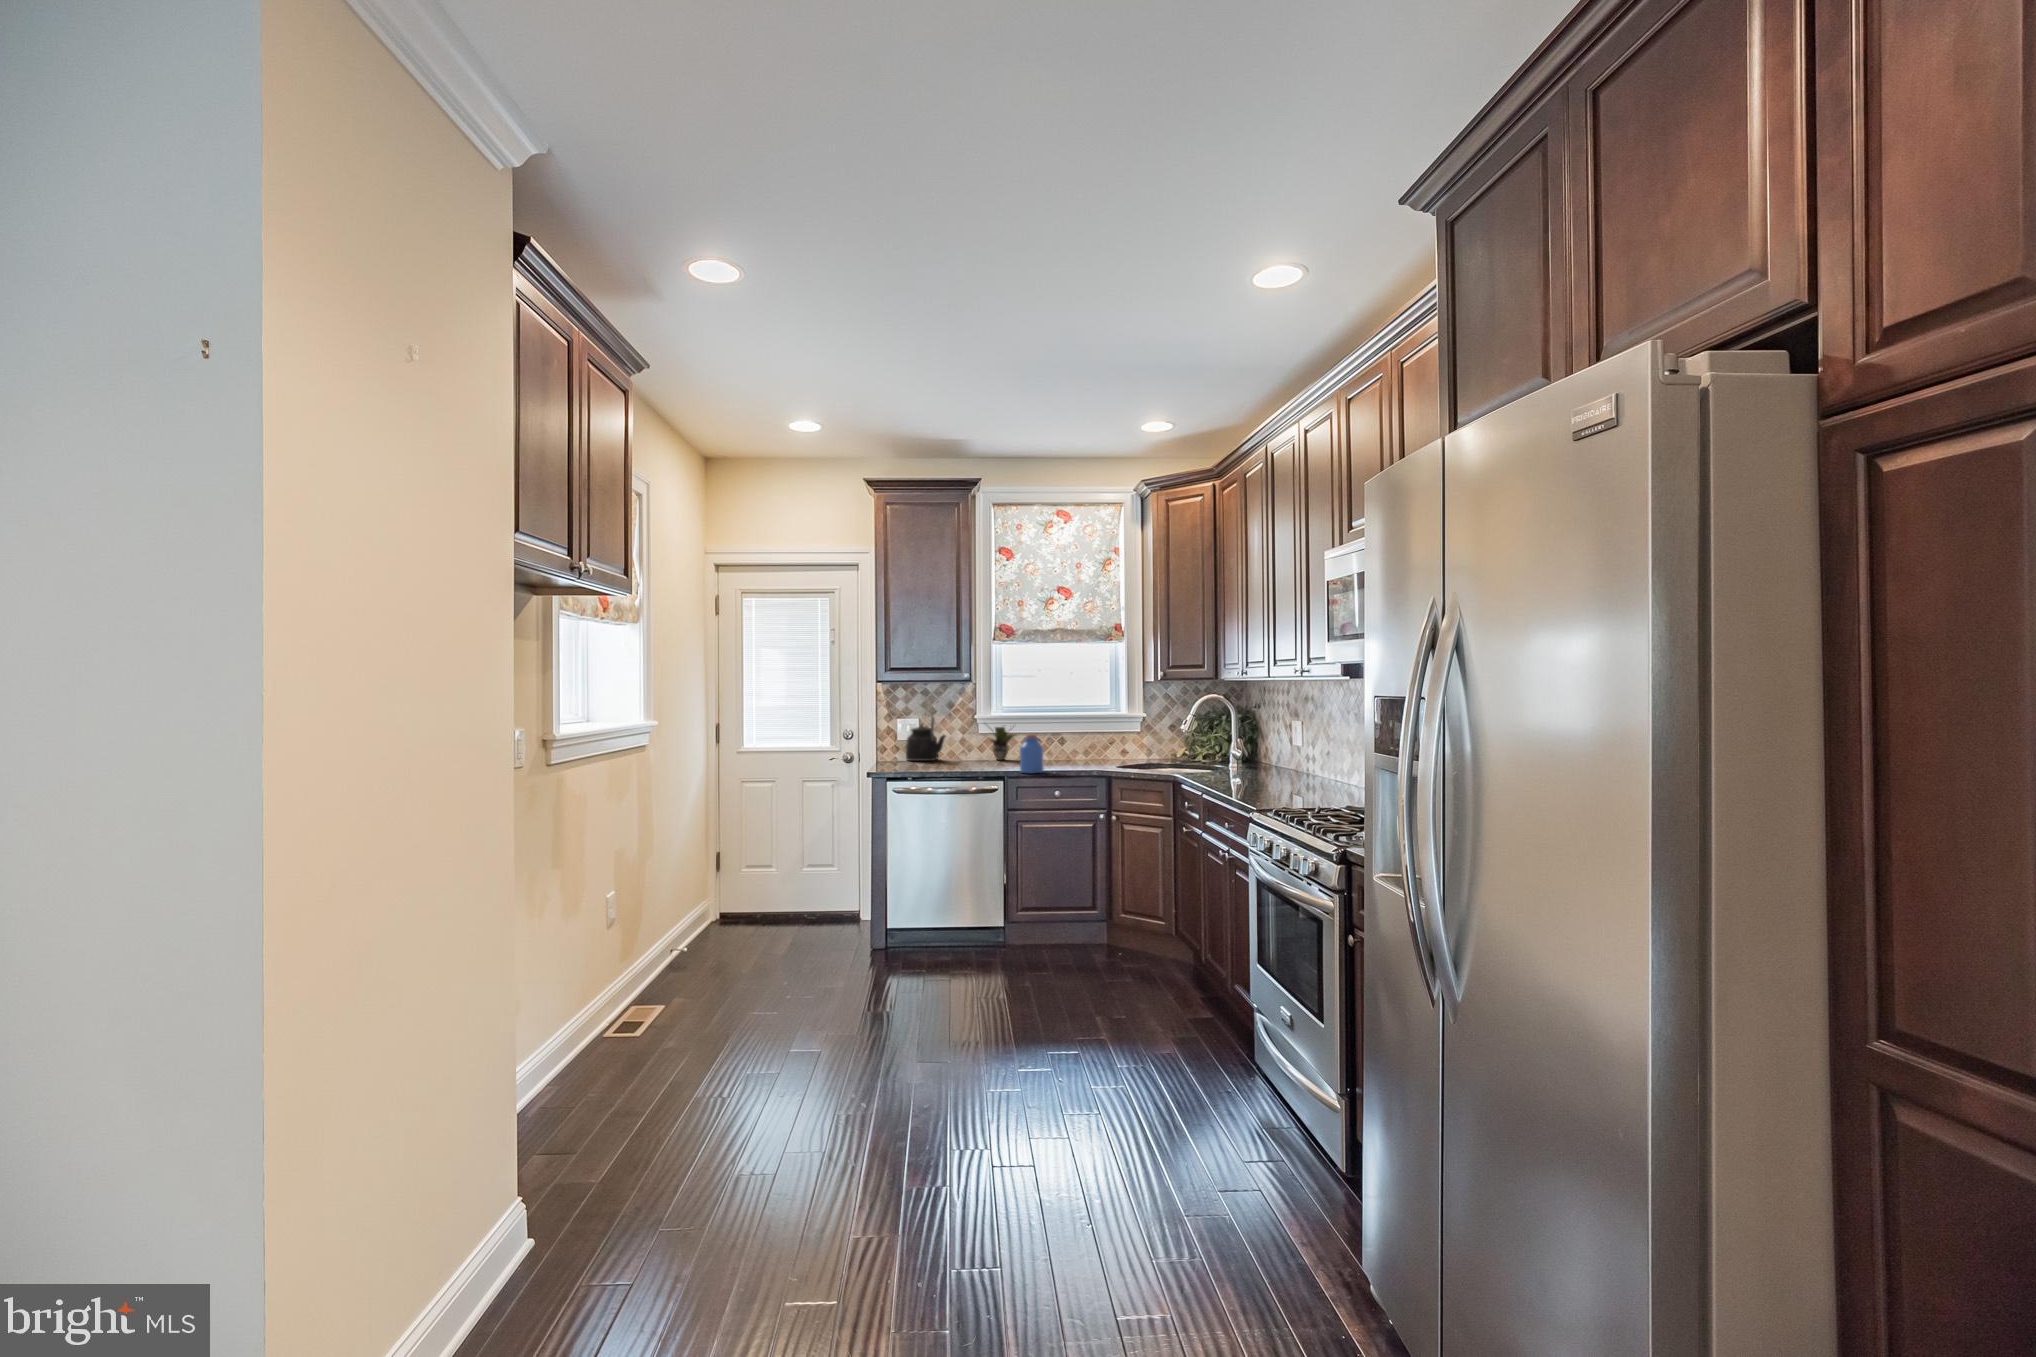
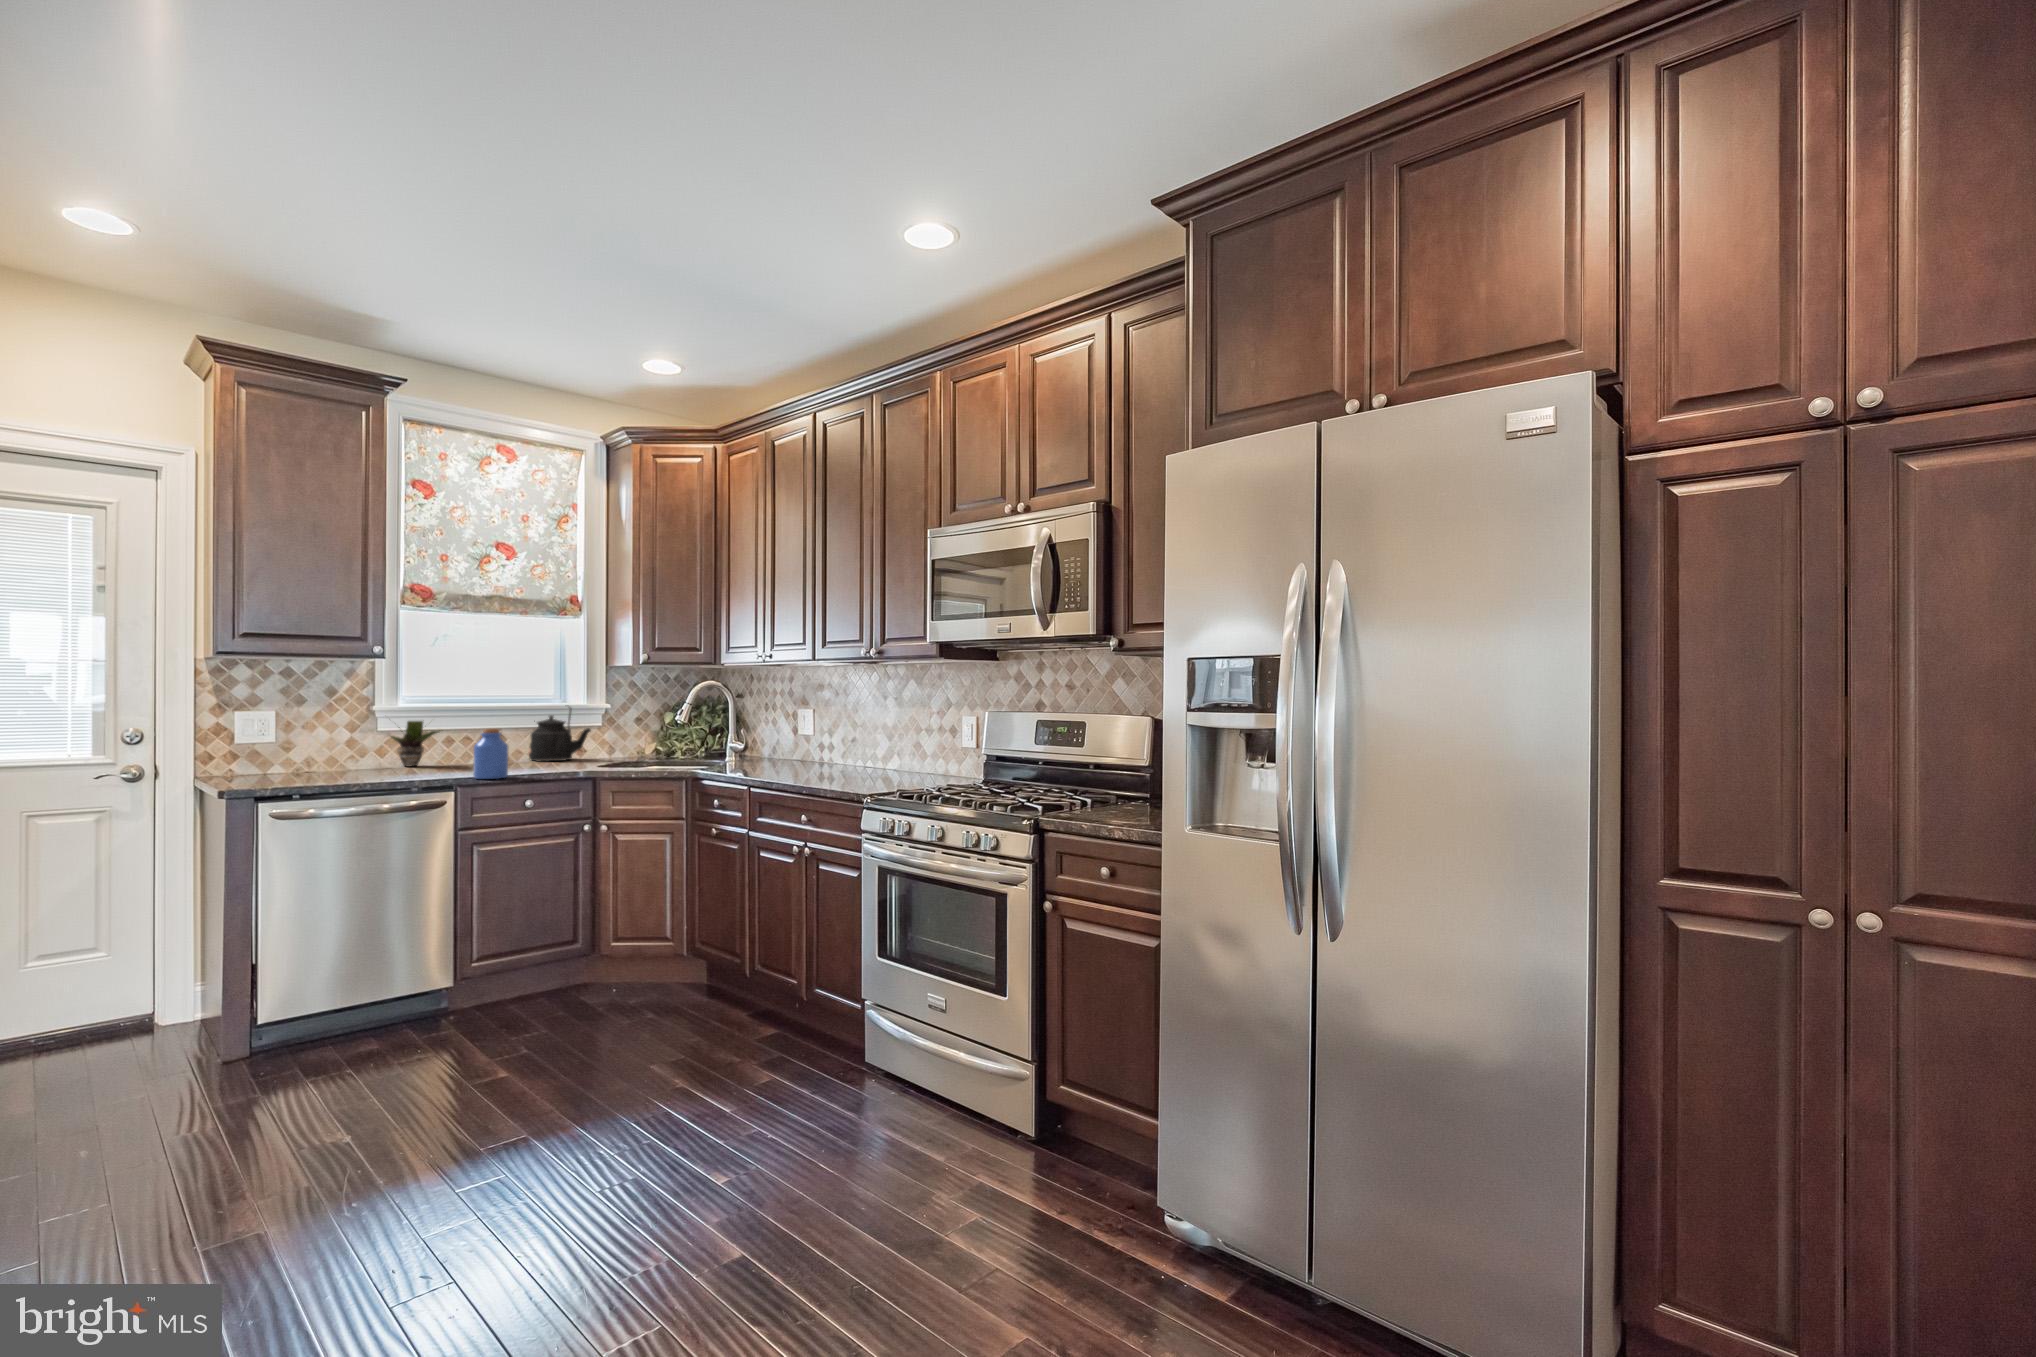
kettle: present [906,717,945,761] -> present [529,708,591,761]

